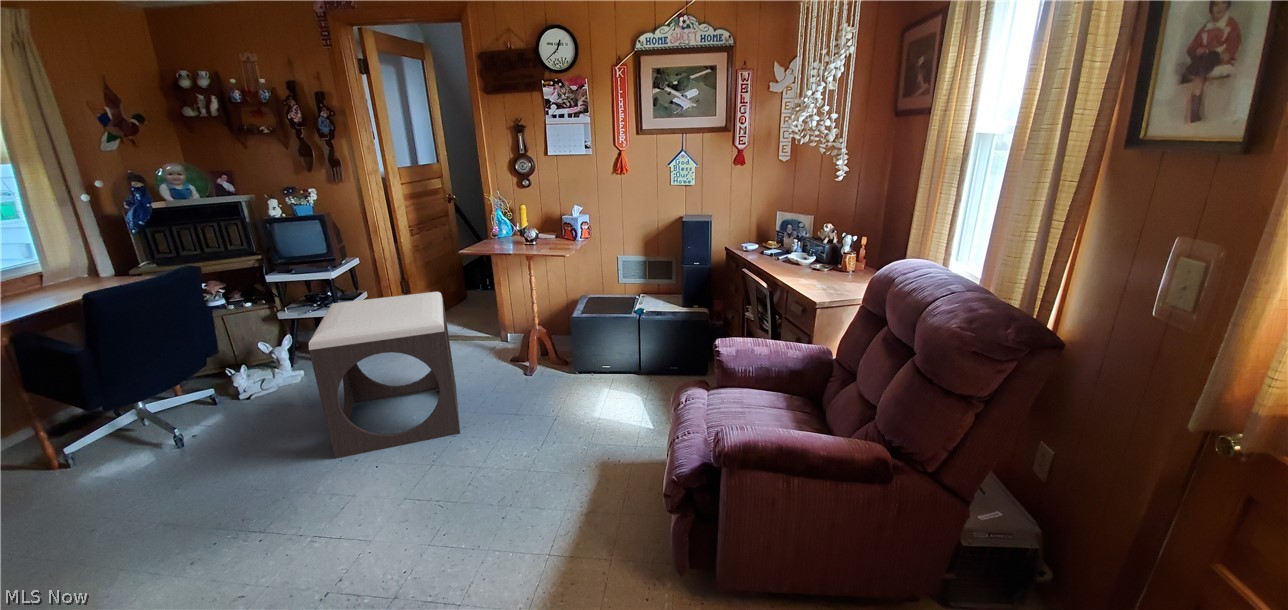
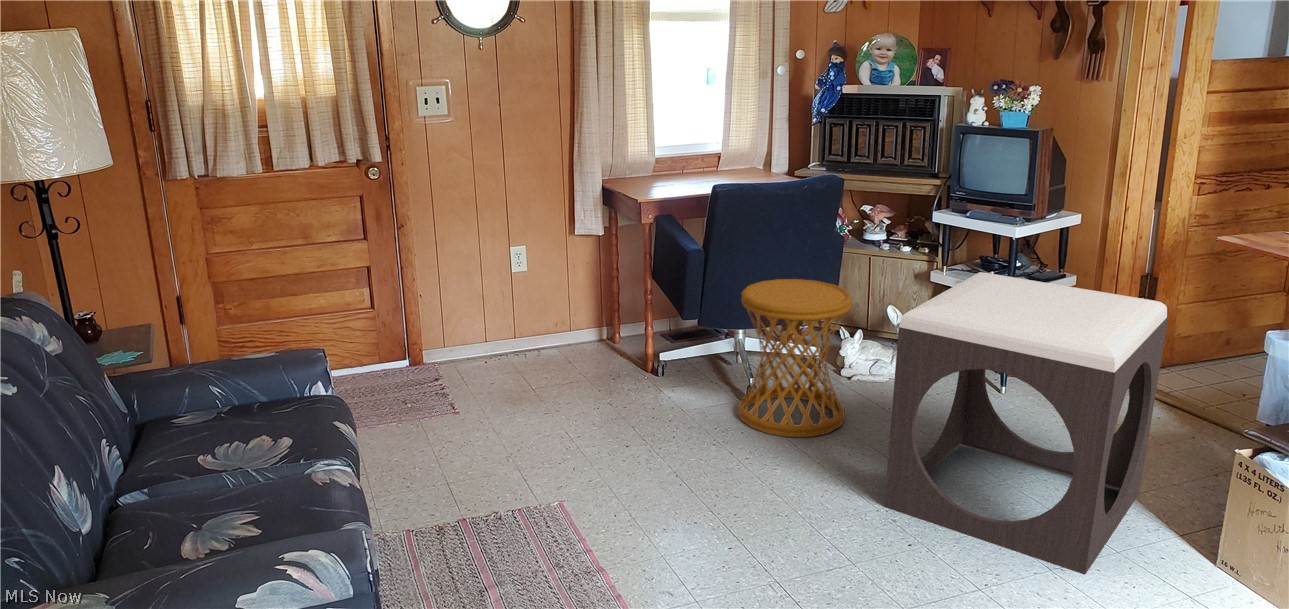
side table: none [143,341,268,462] -> present [738,279,852,437]

